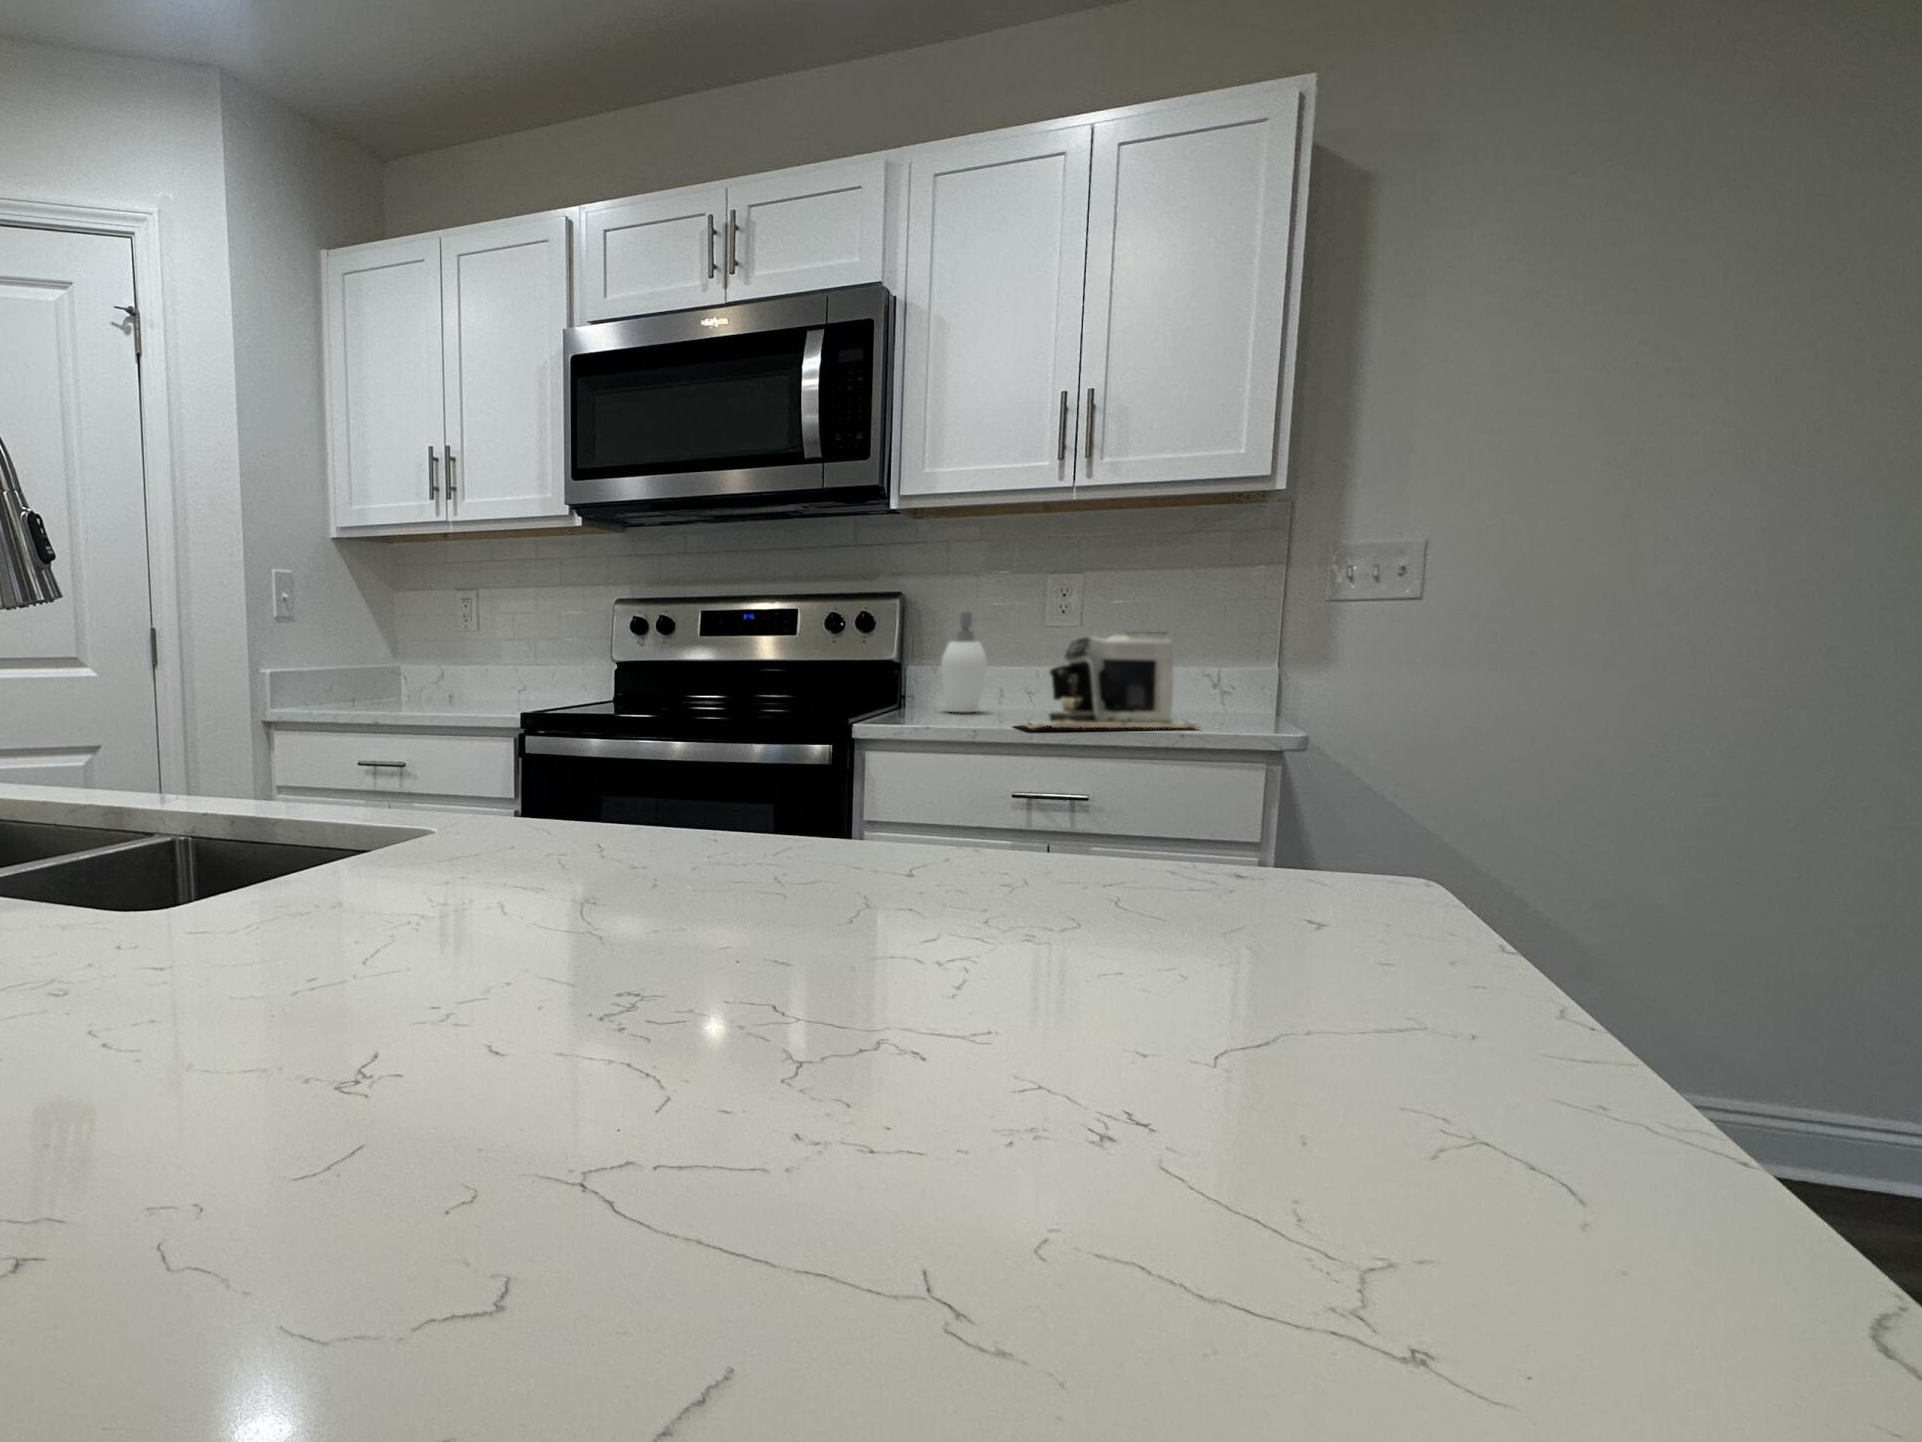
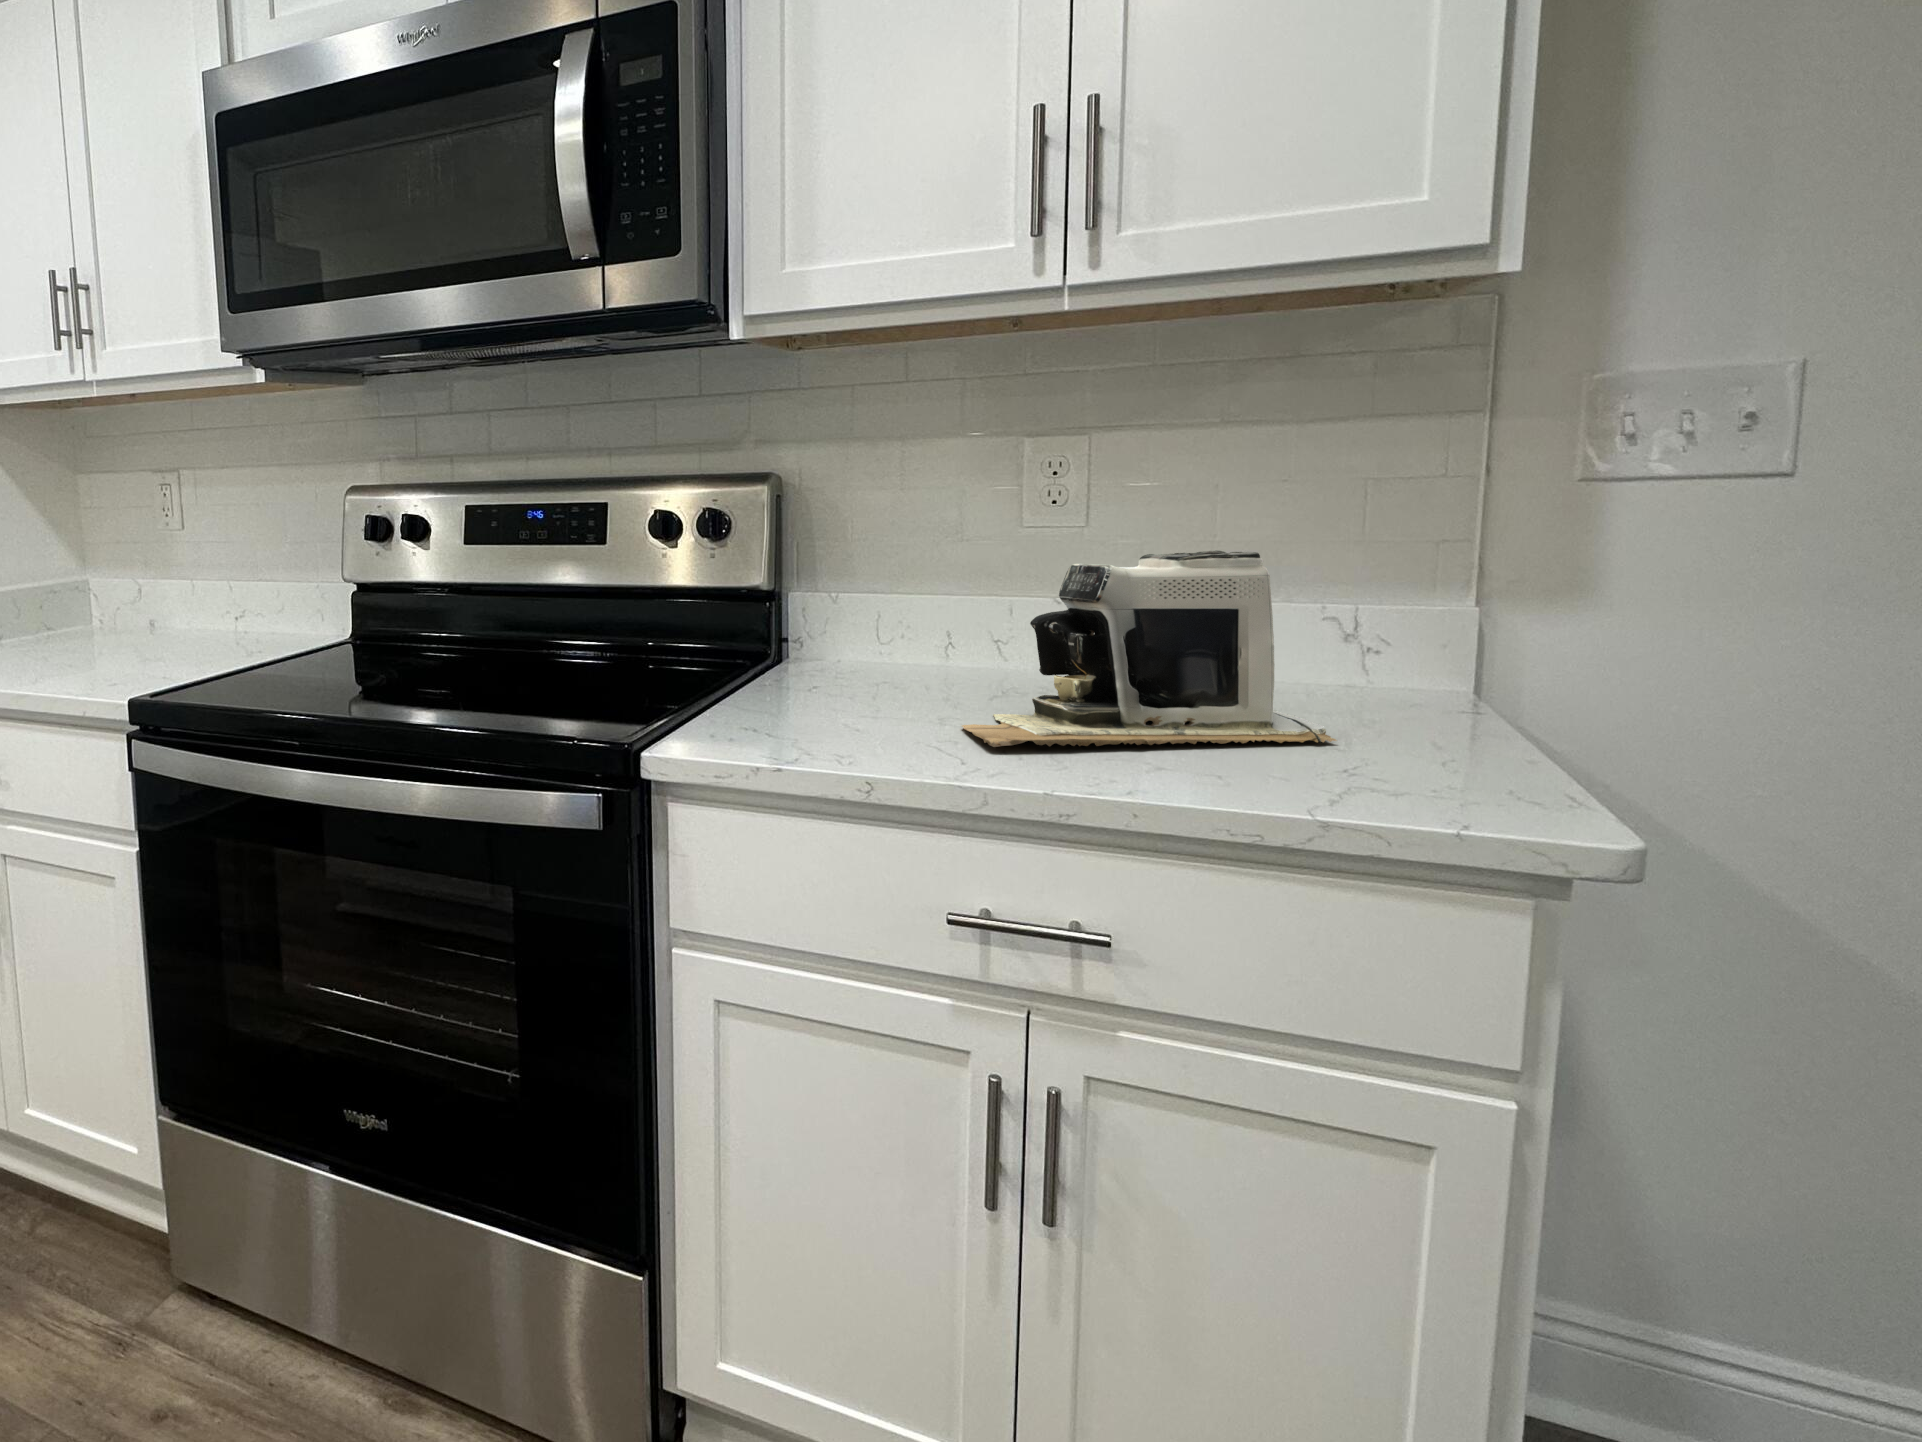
soap dispenser: present [941,612,987,712] -> none [844,508,945,680]

